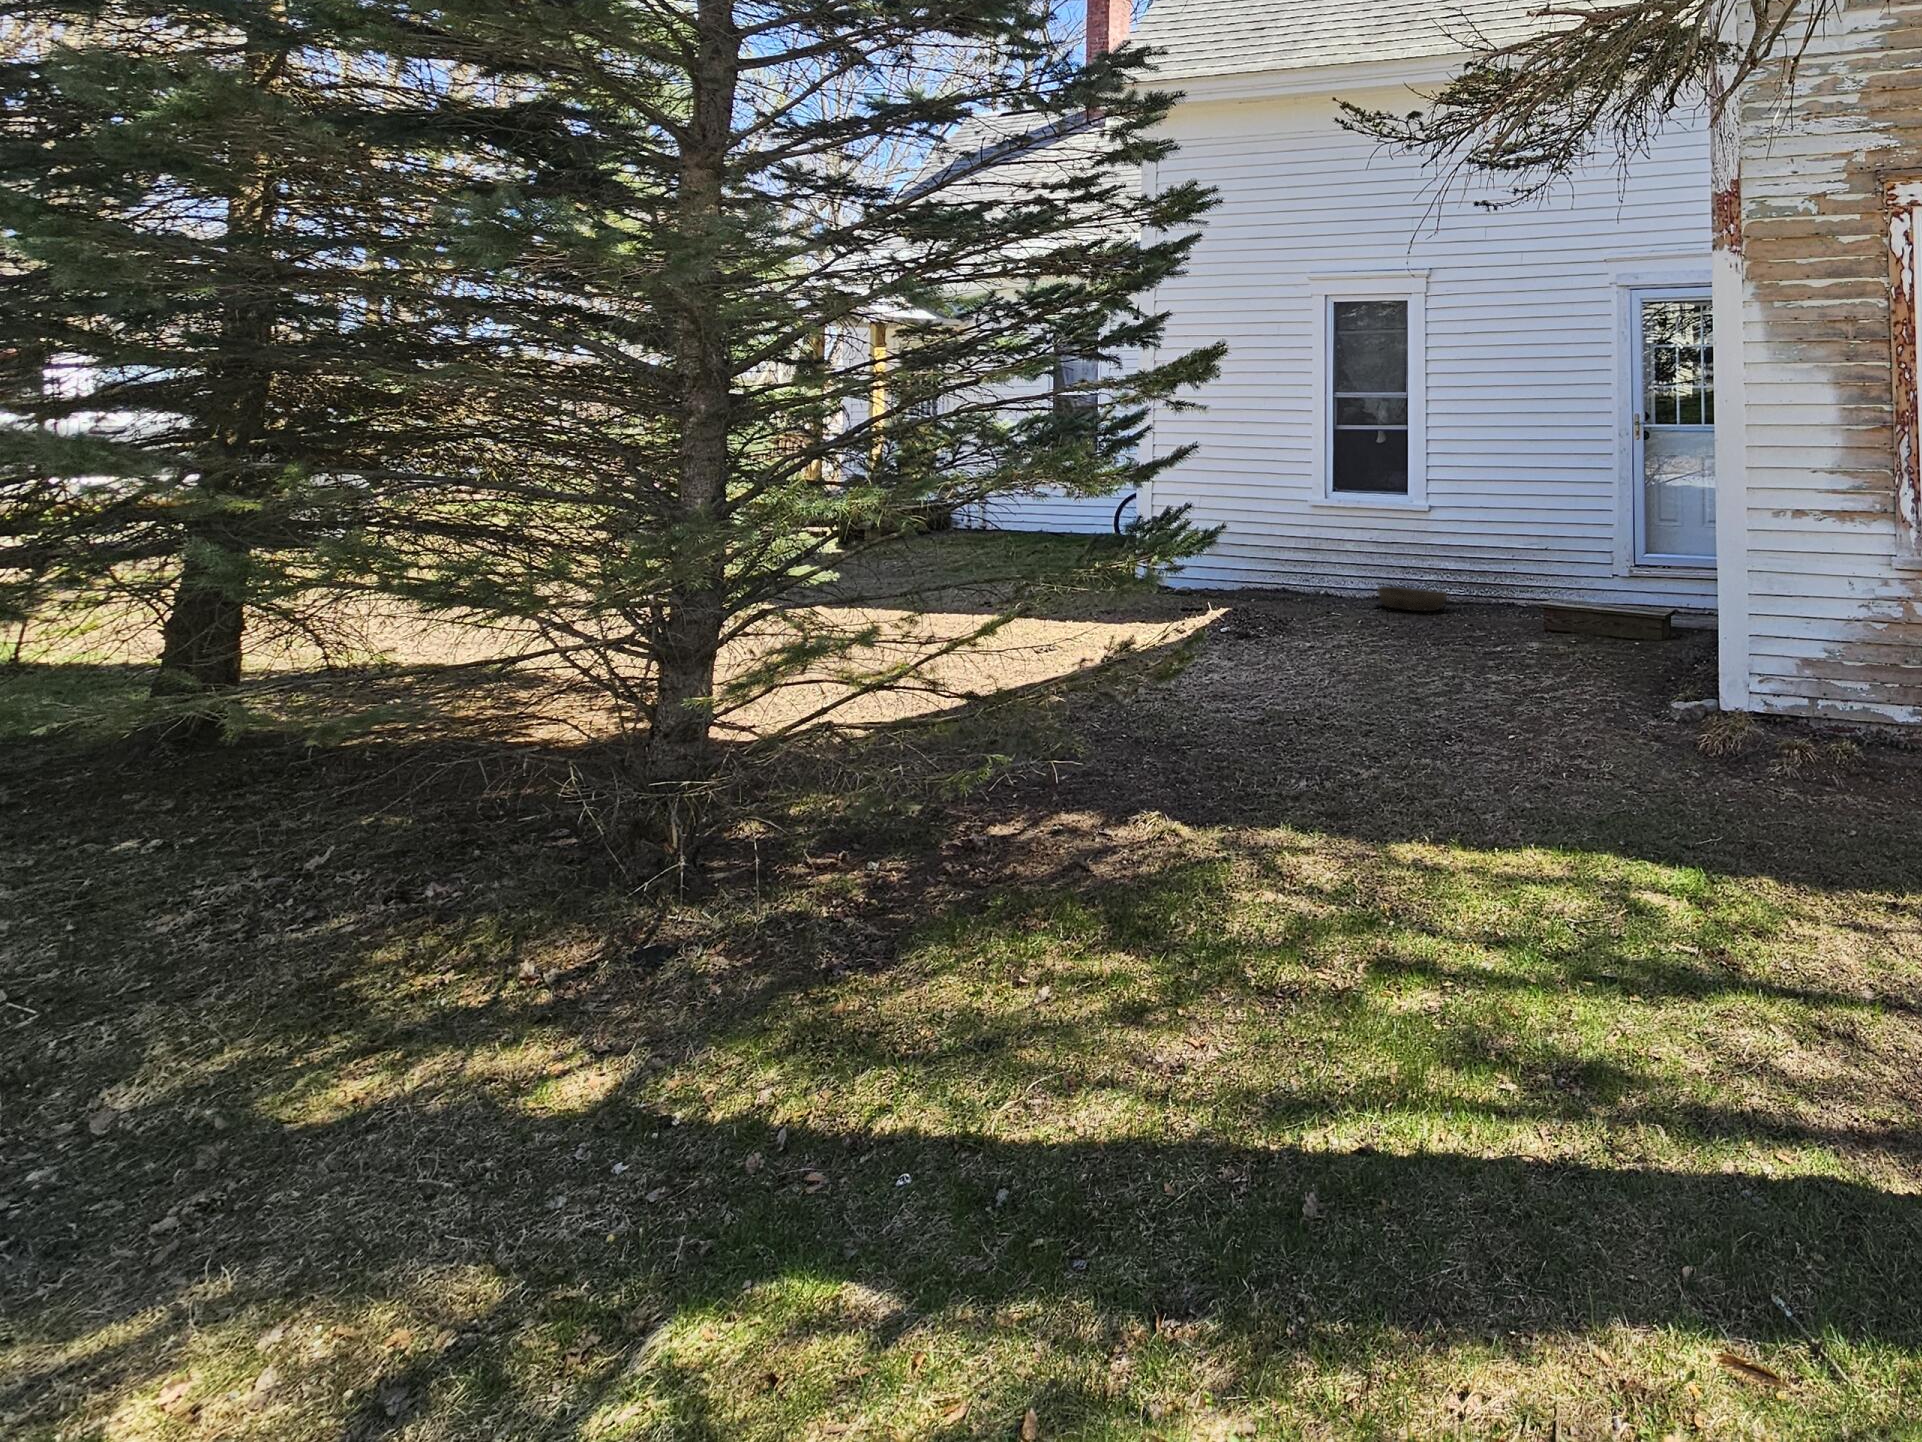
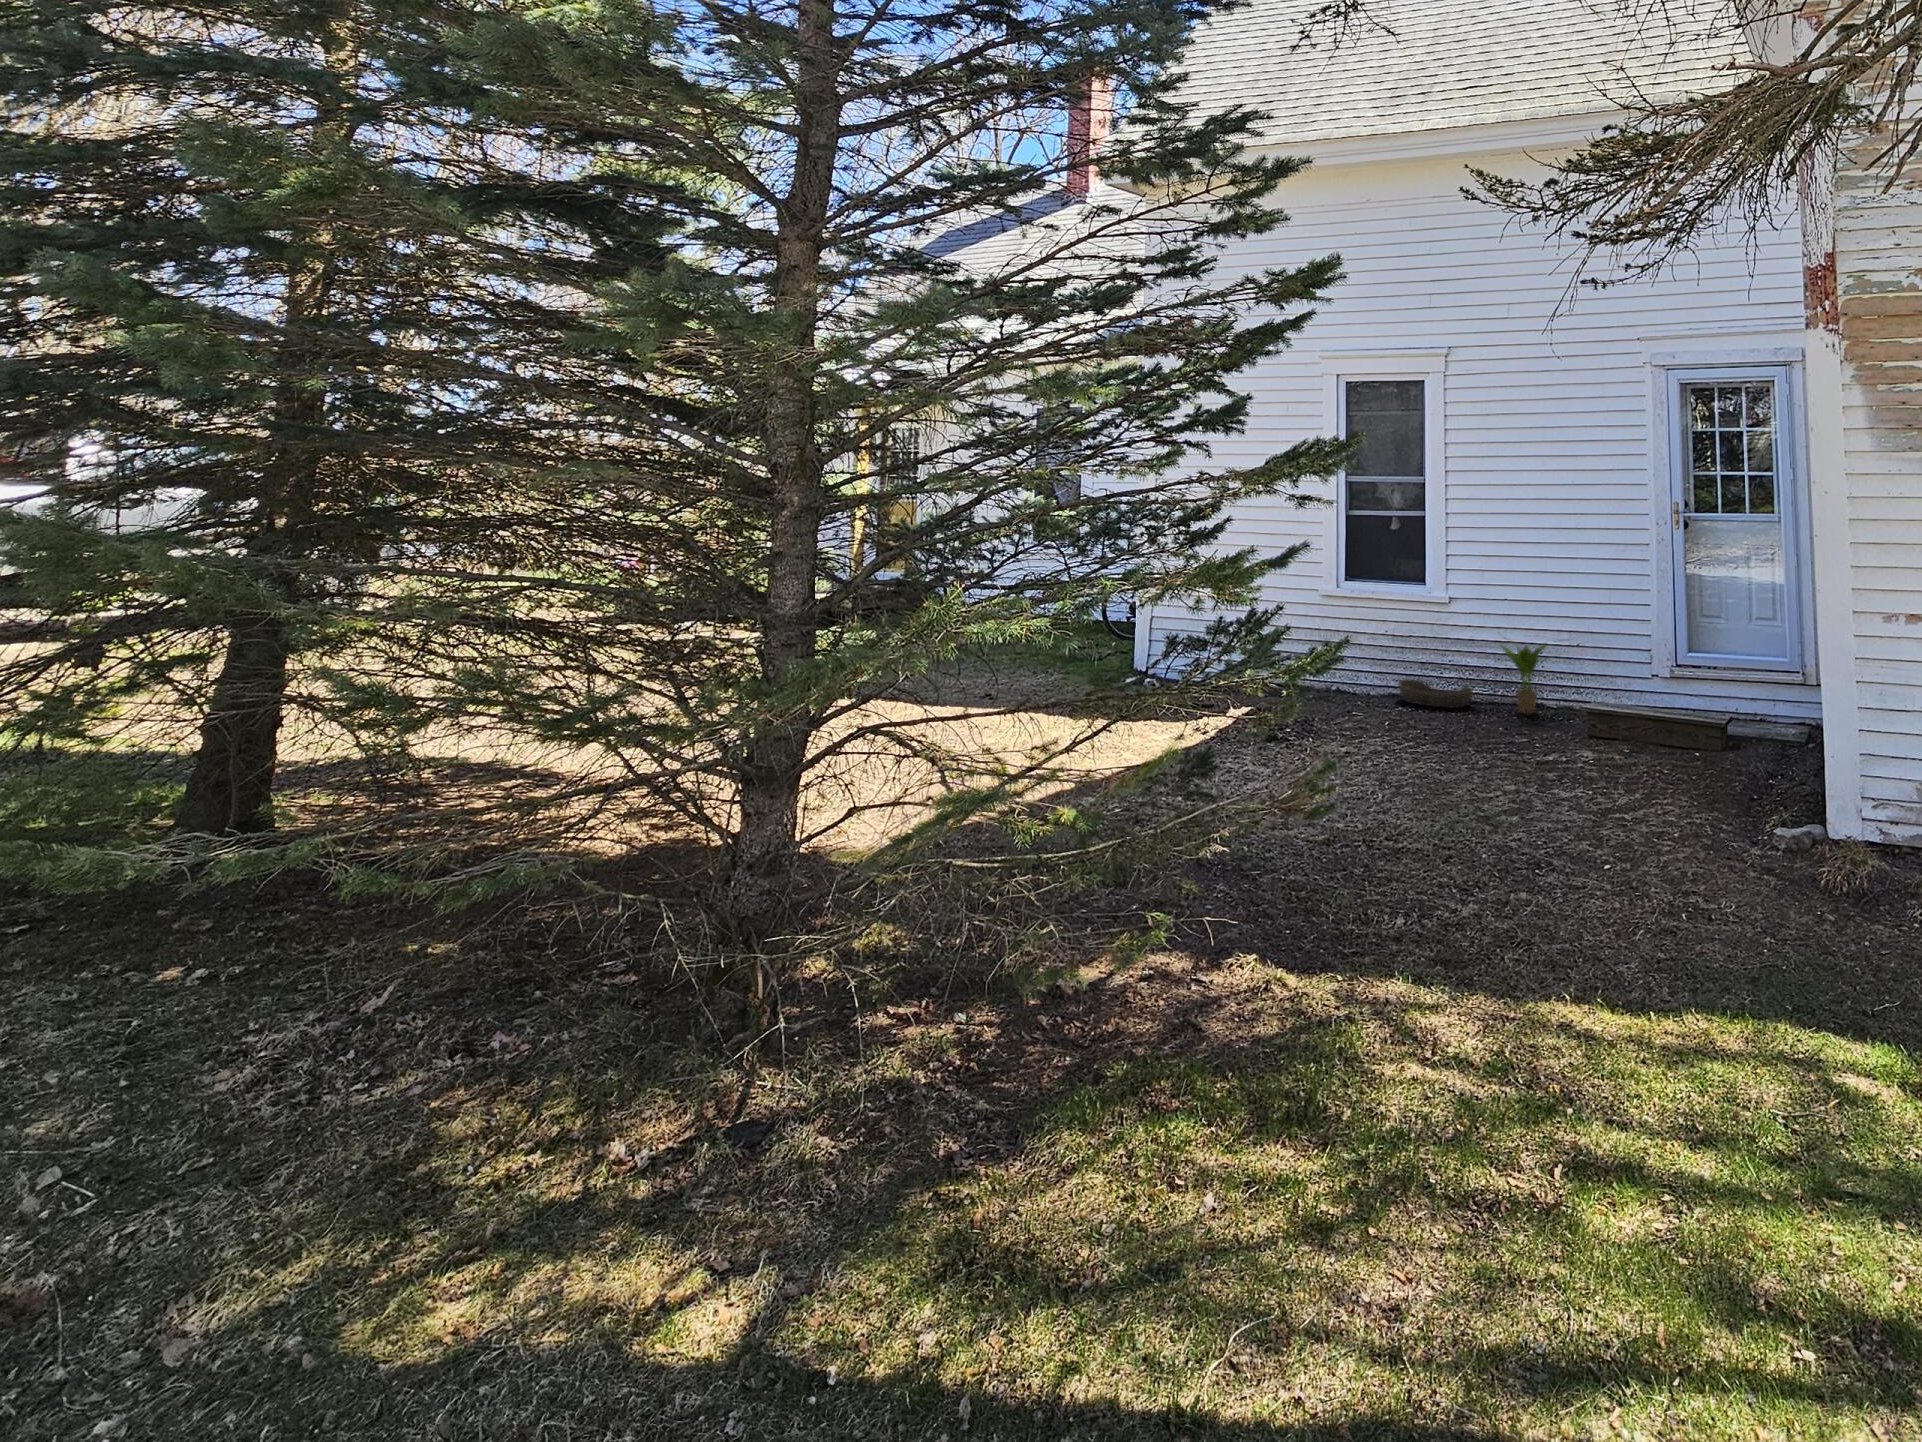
potted plant: none [1468,538,1531,616] -> present [1502,645,1546,714]

